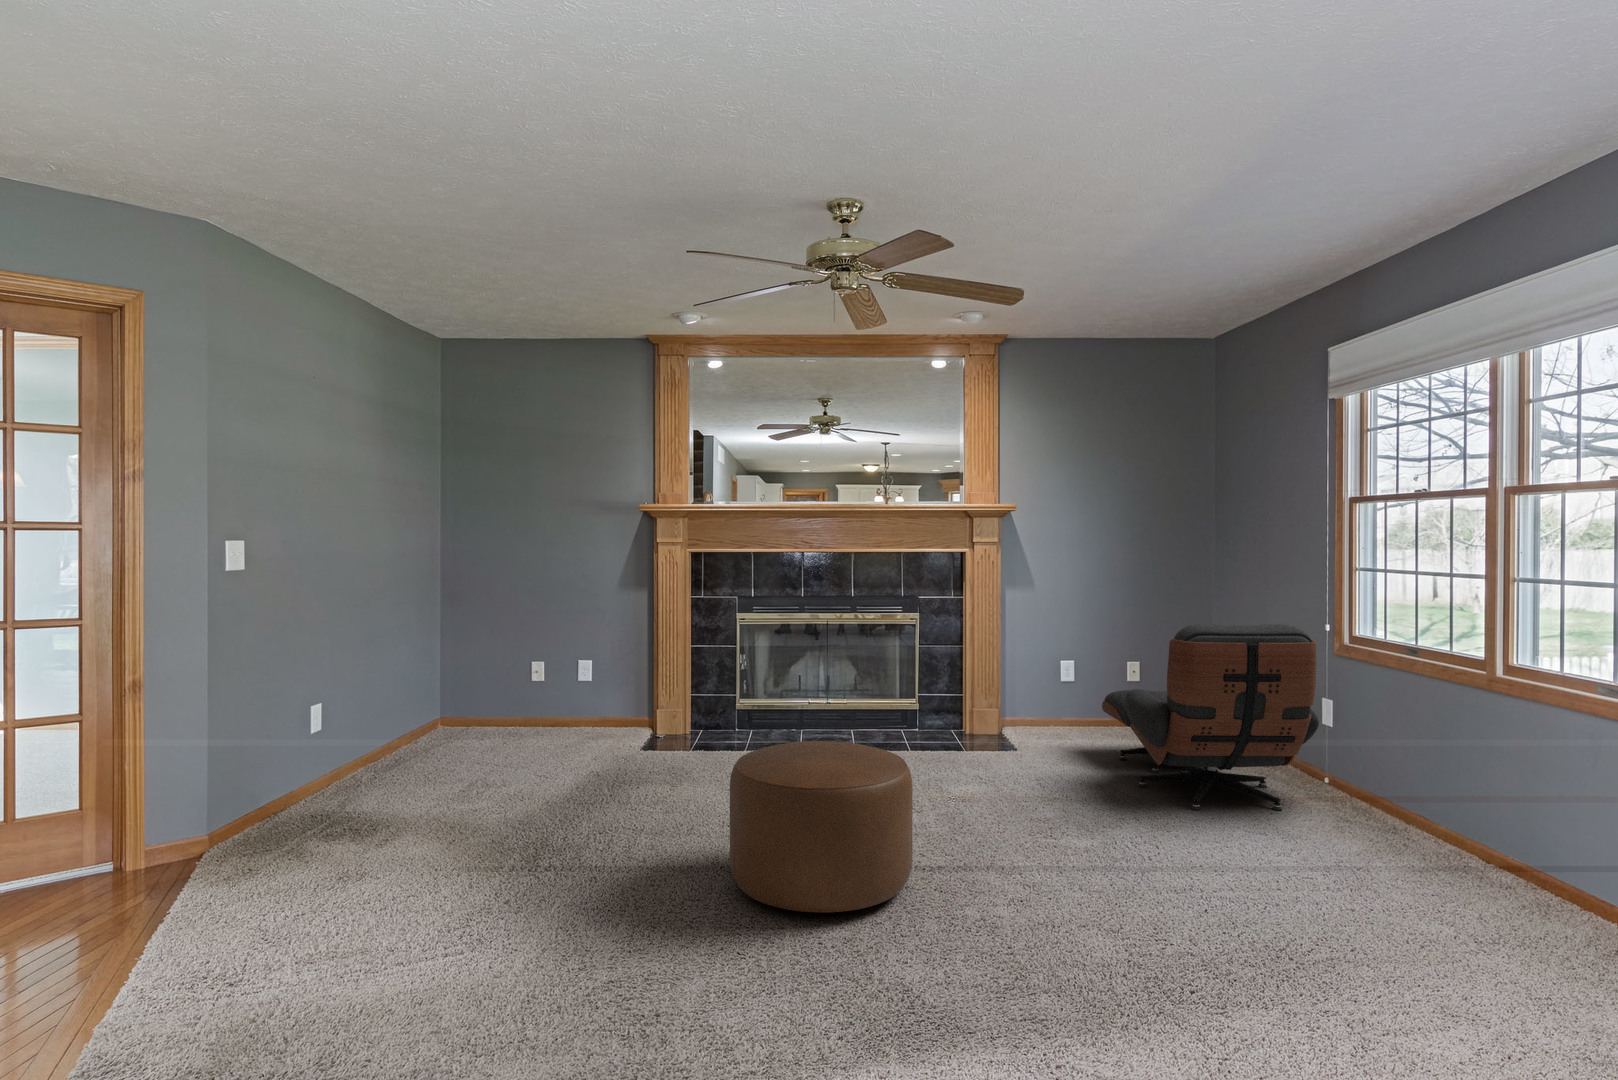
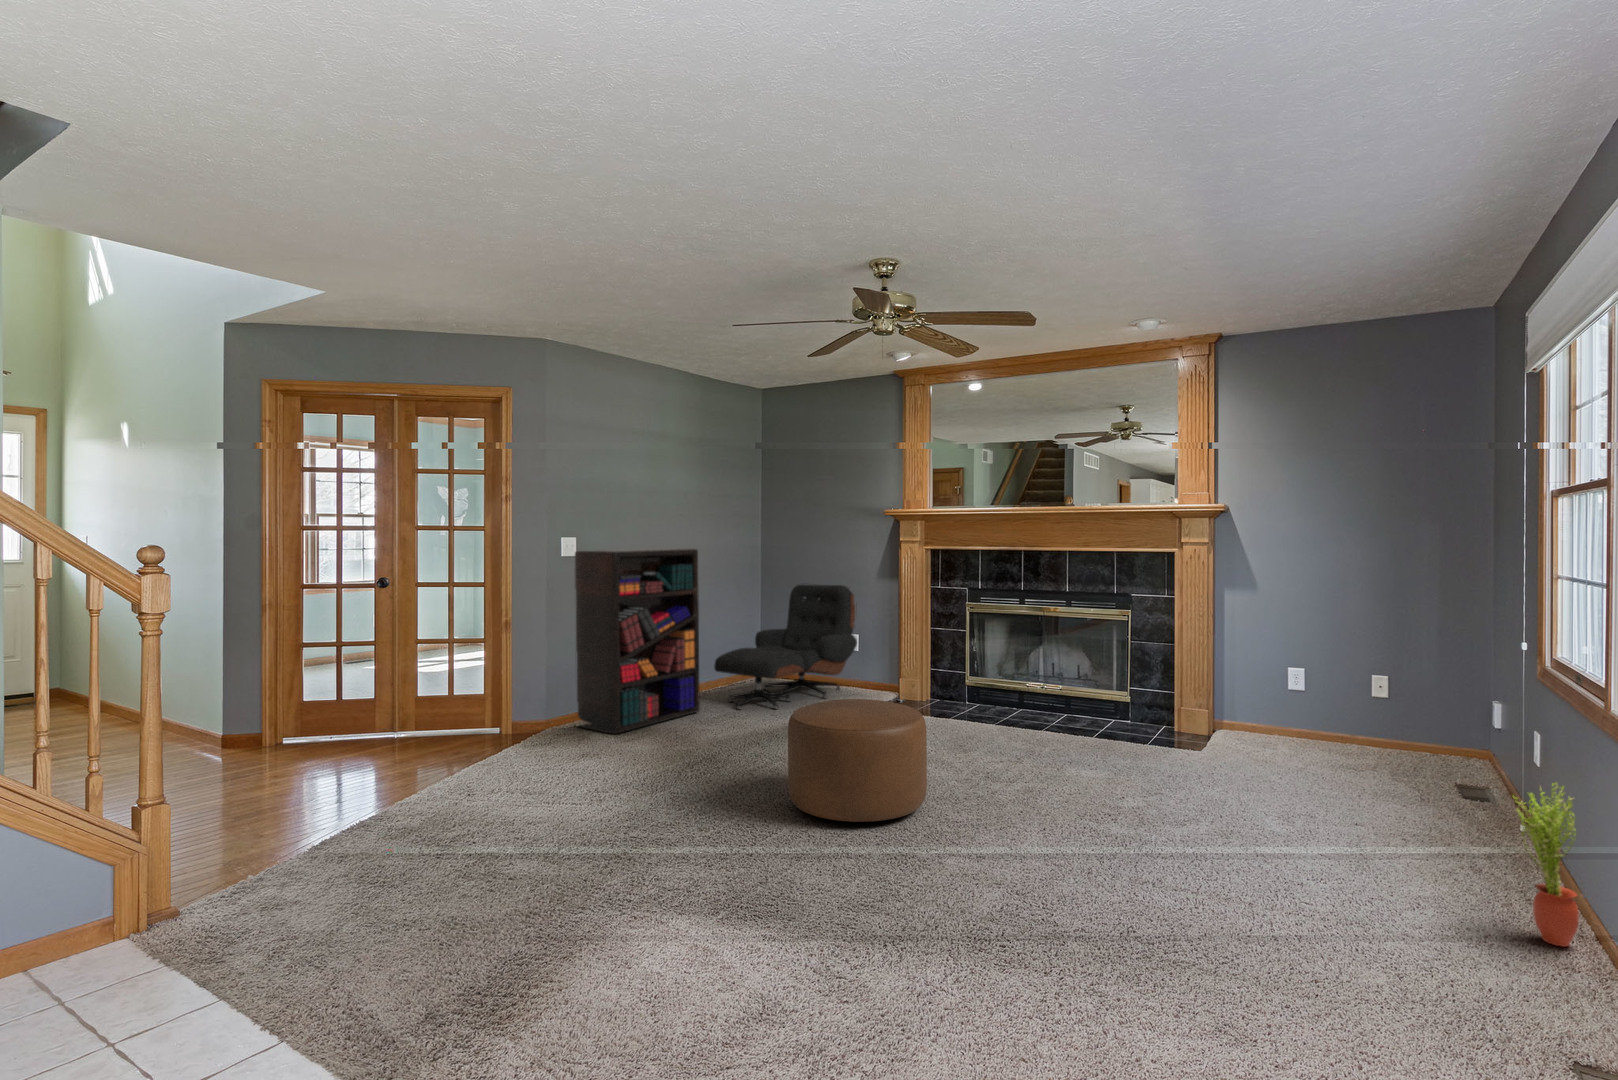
bookshelf: none [214,550,410,851] -> present [574,548,700,734]
lounge chair: present [1102,624,1319,810] -> present [714,584,857,710]
potted plant: none [1450,737,1512,875] -> present [1515,783,1579,947]

